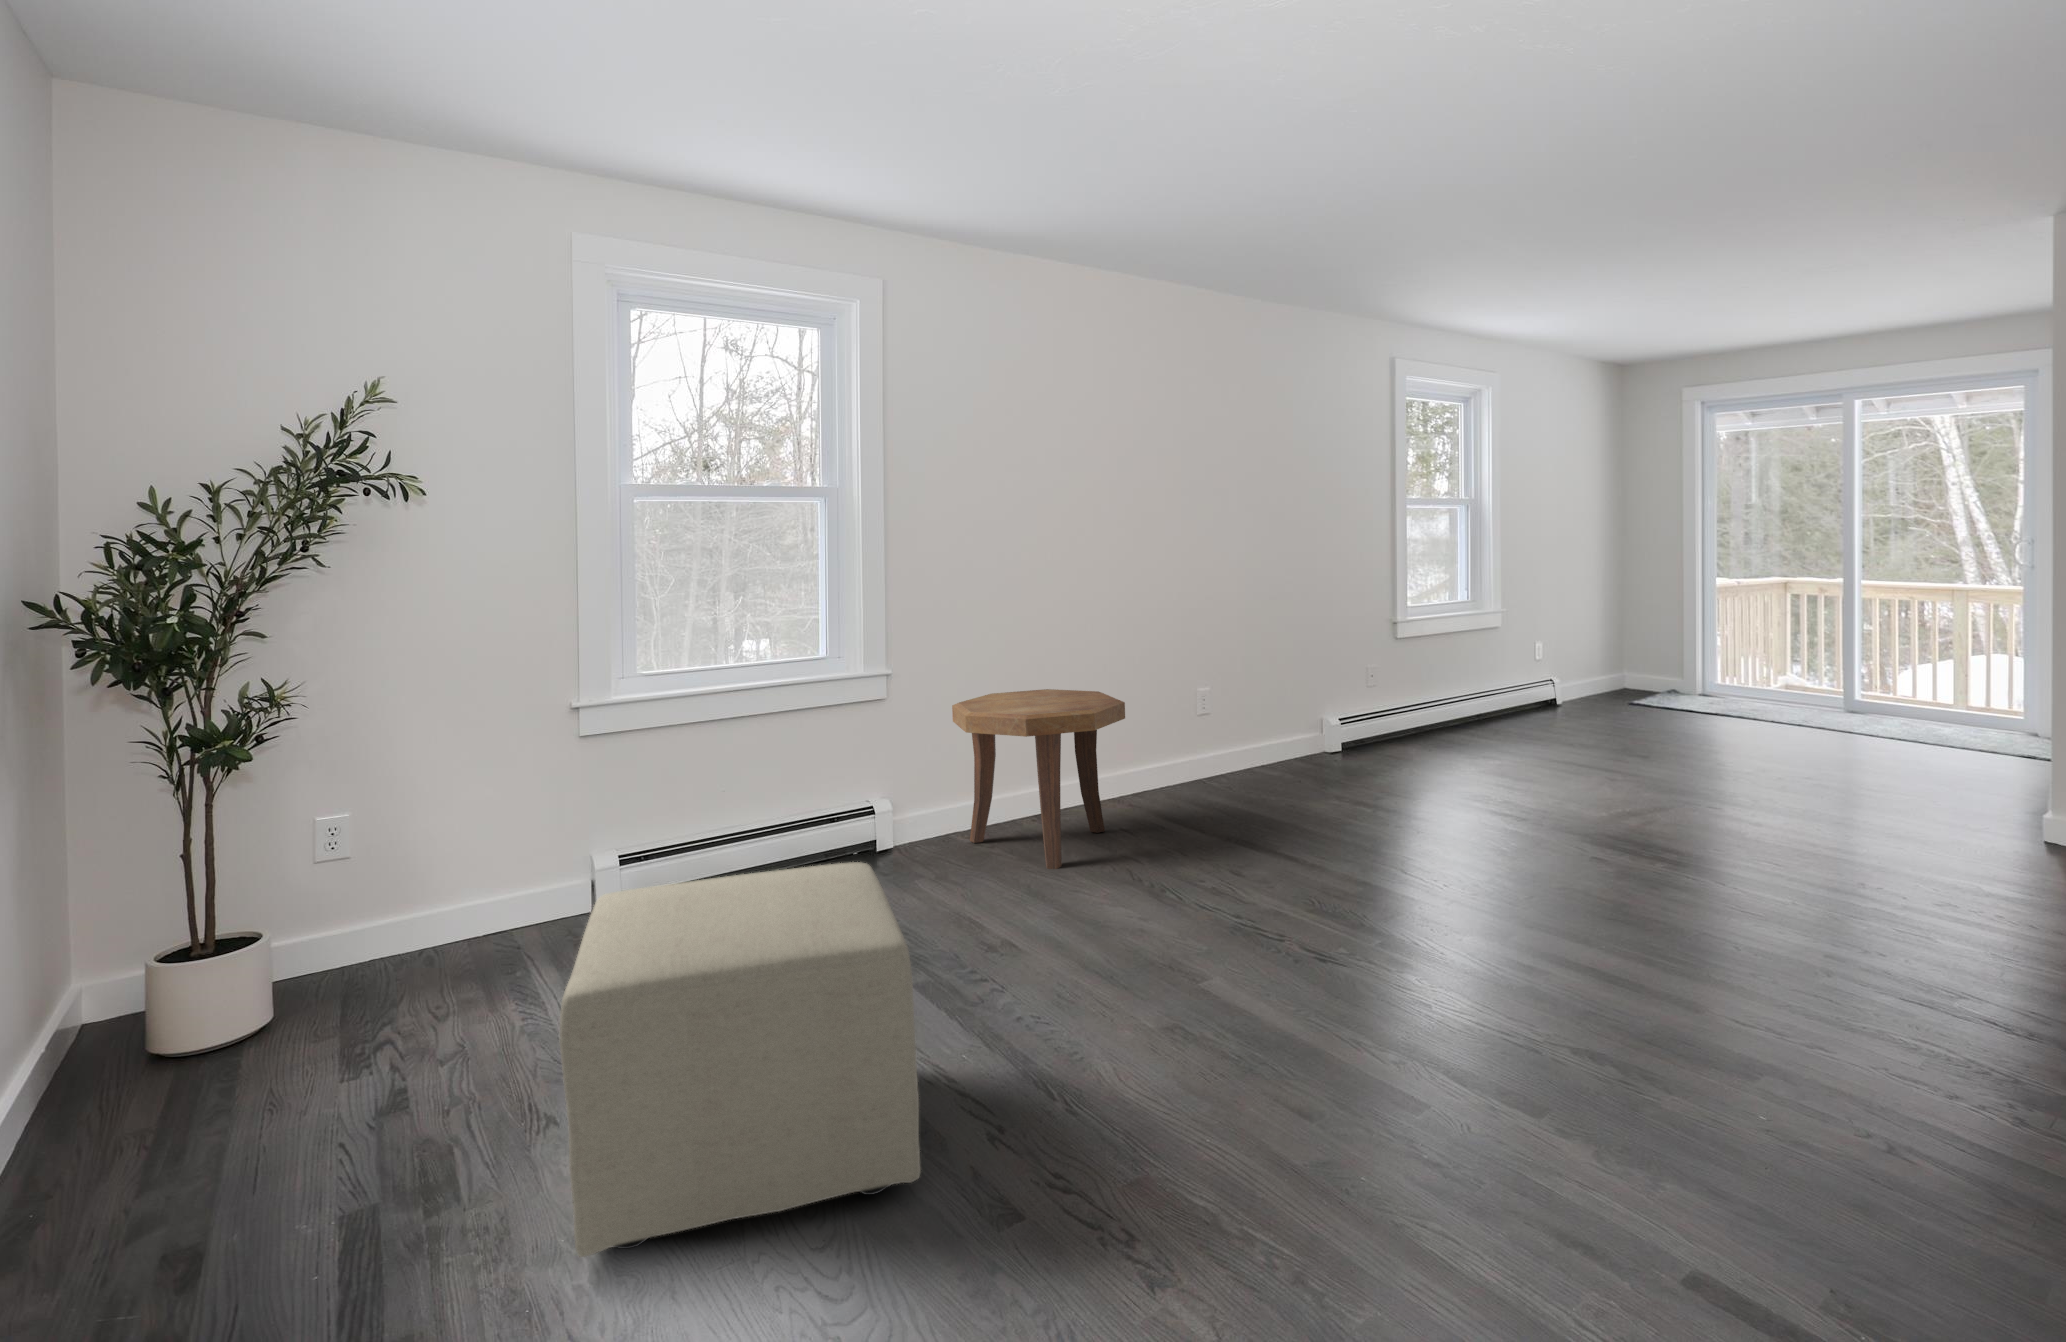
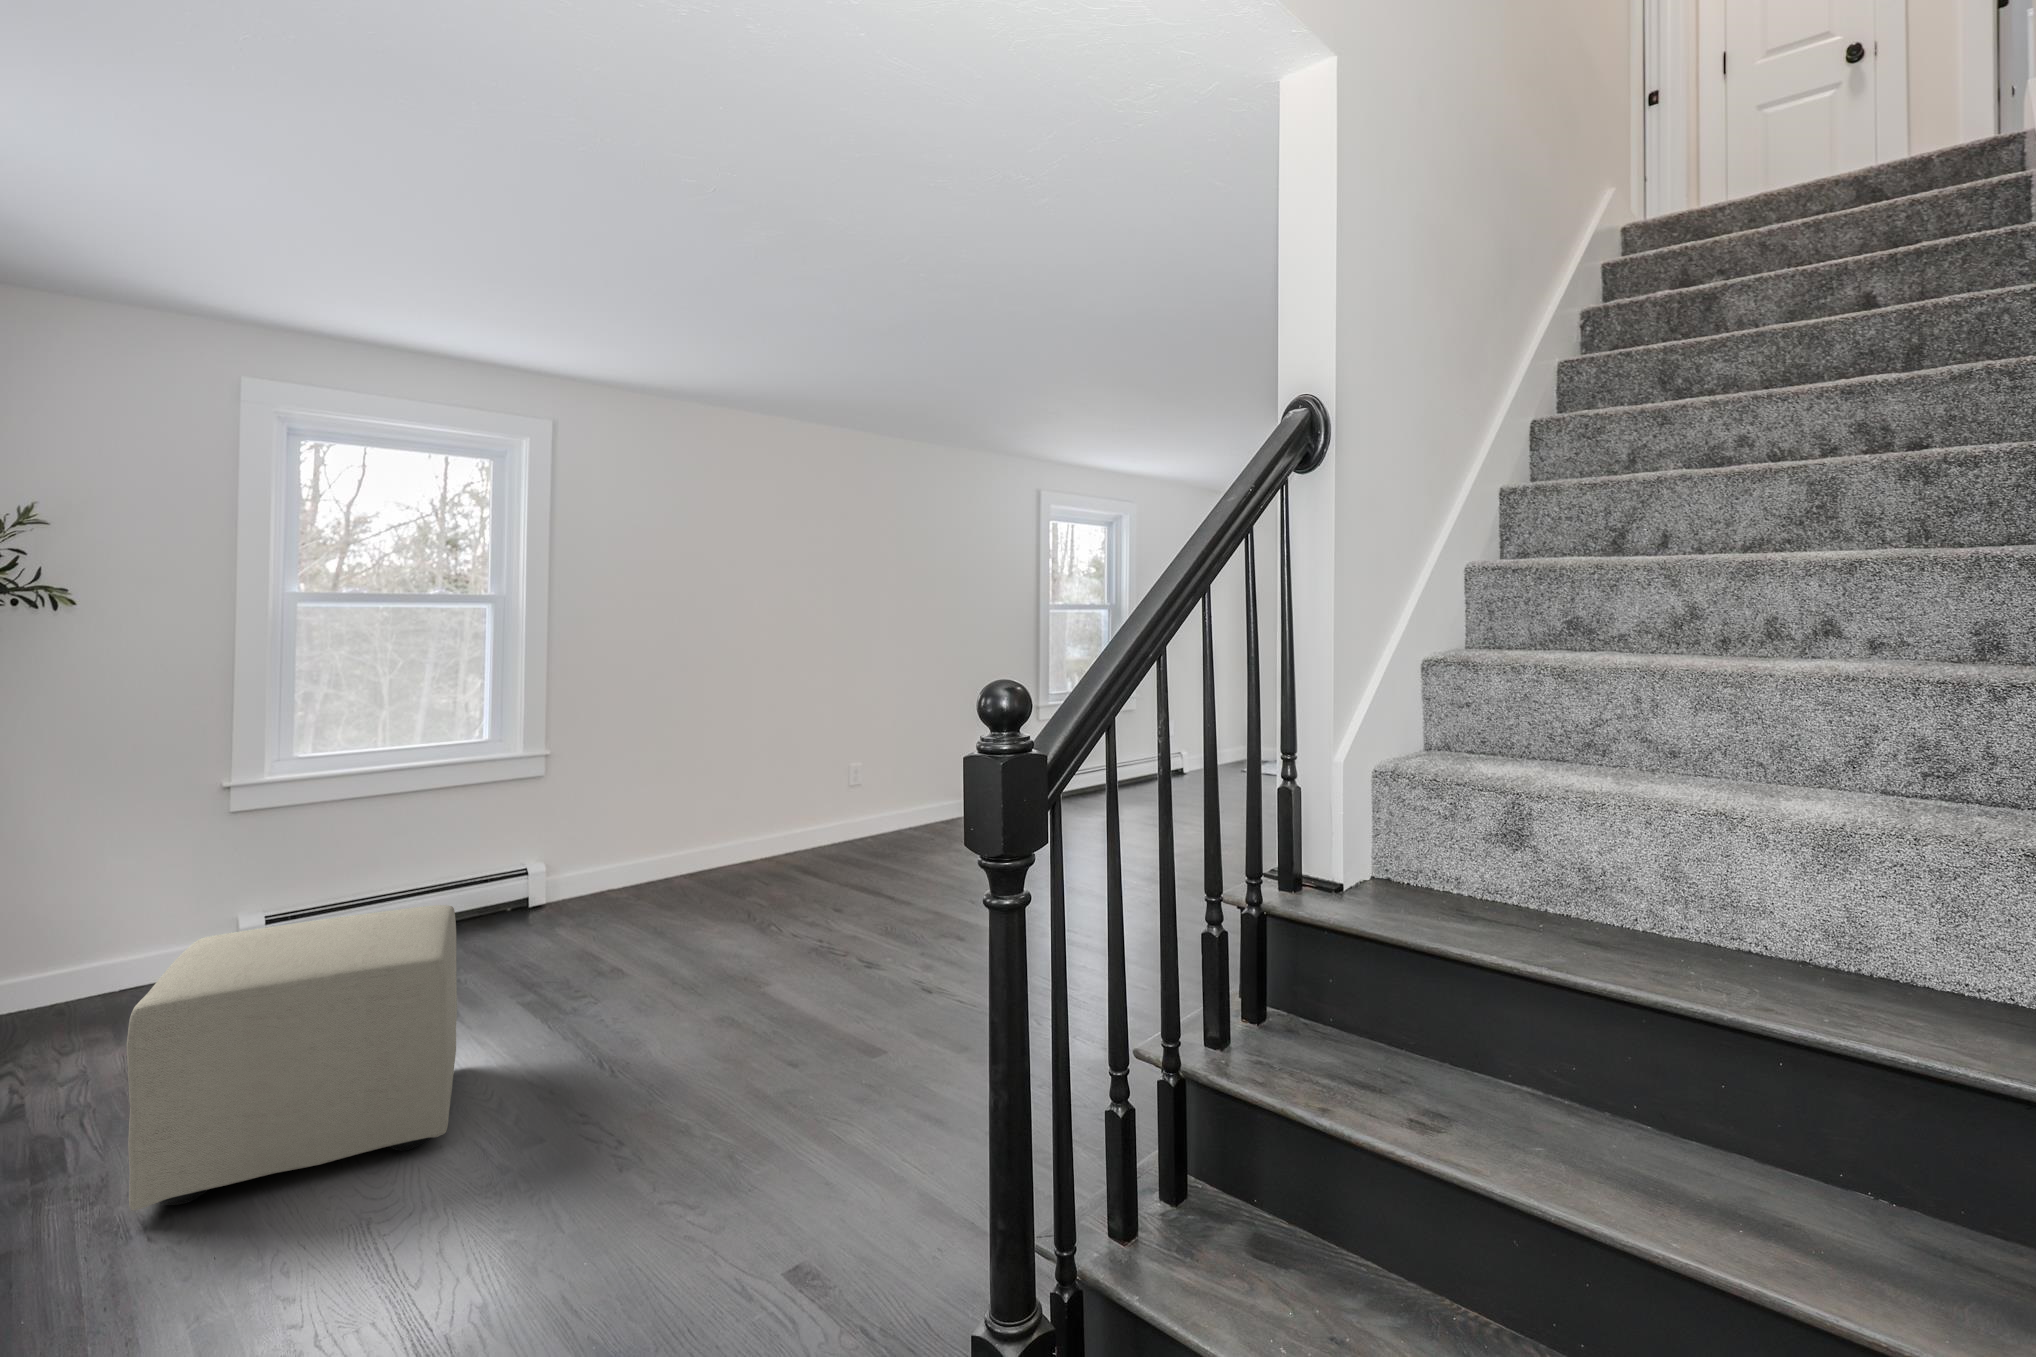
side table: present [952,689,1125,869] -> none [610,763,761,913]

